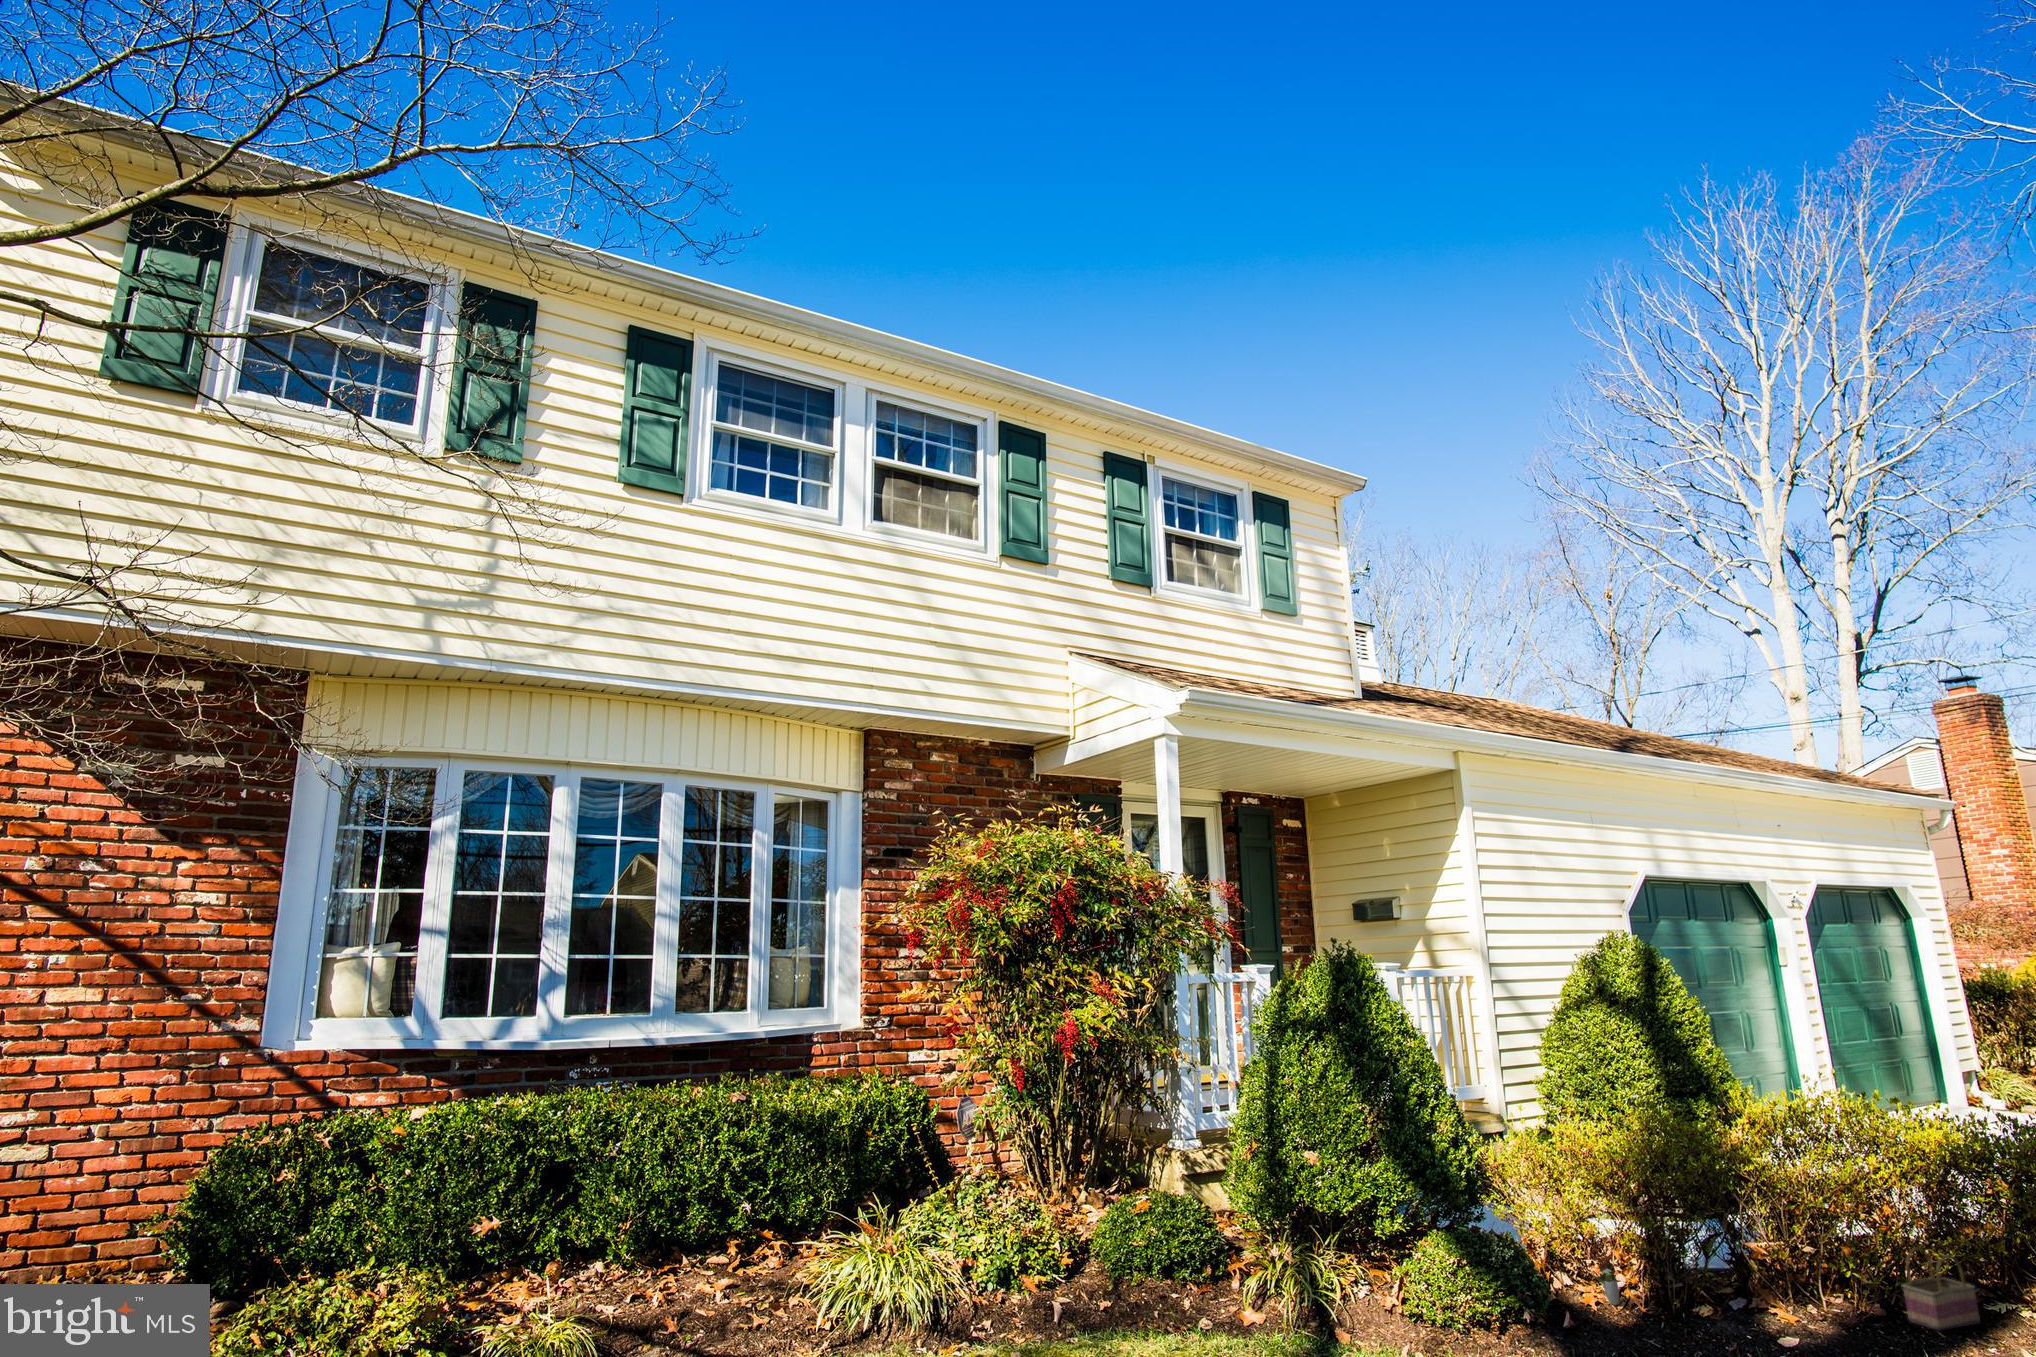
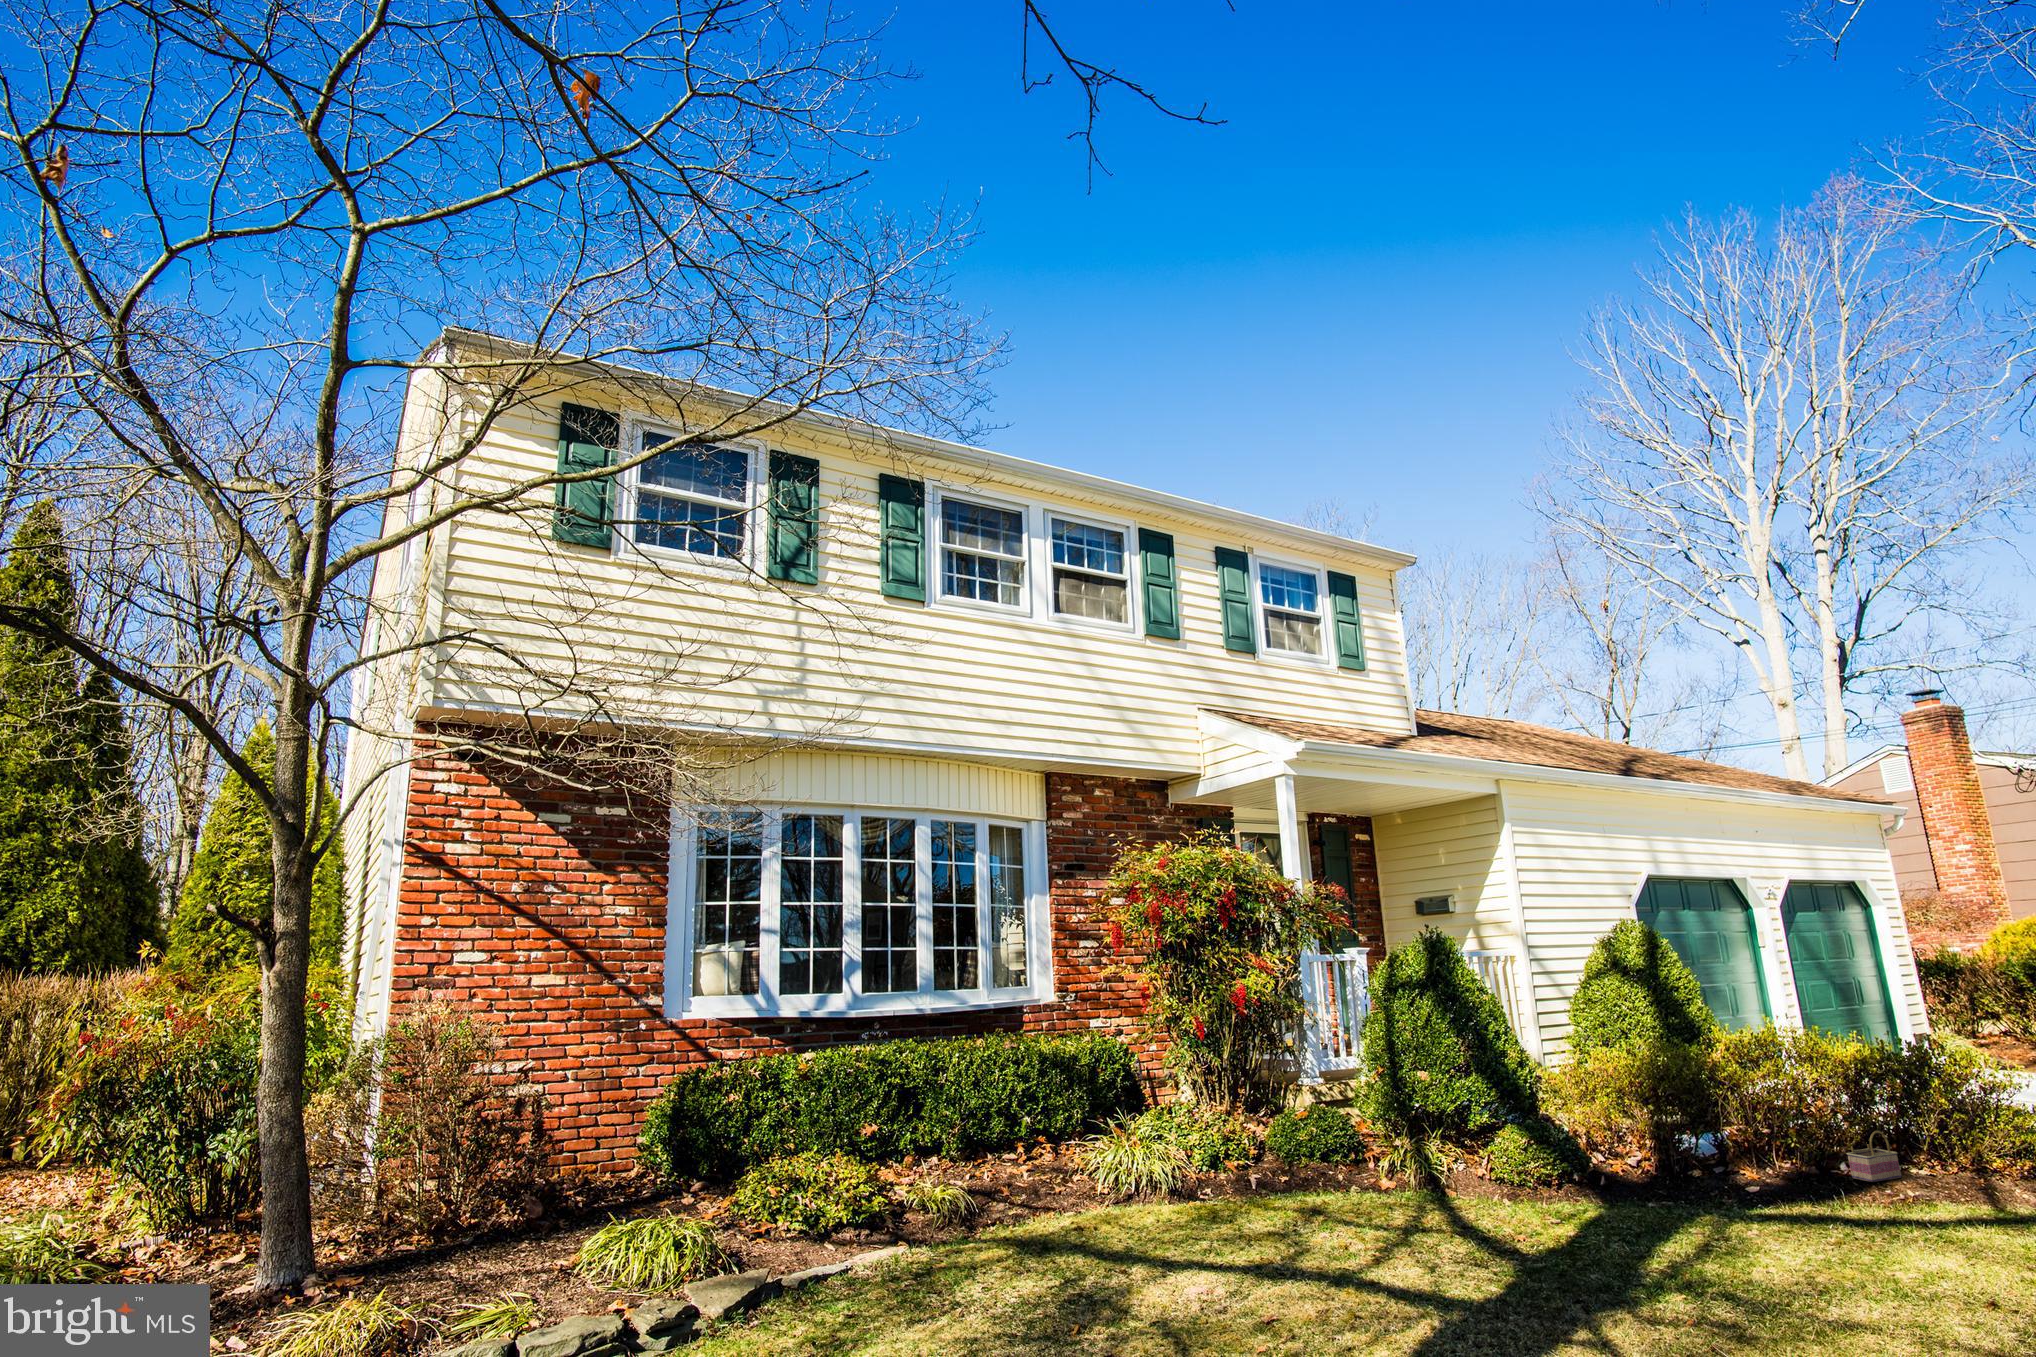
decorative plant: present [1591,1246,1619,1305] -> none [1627,1135,1650,1175]

